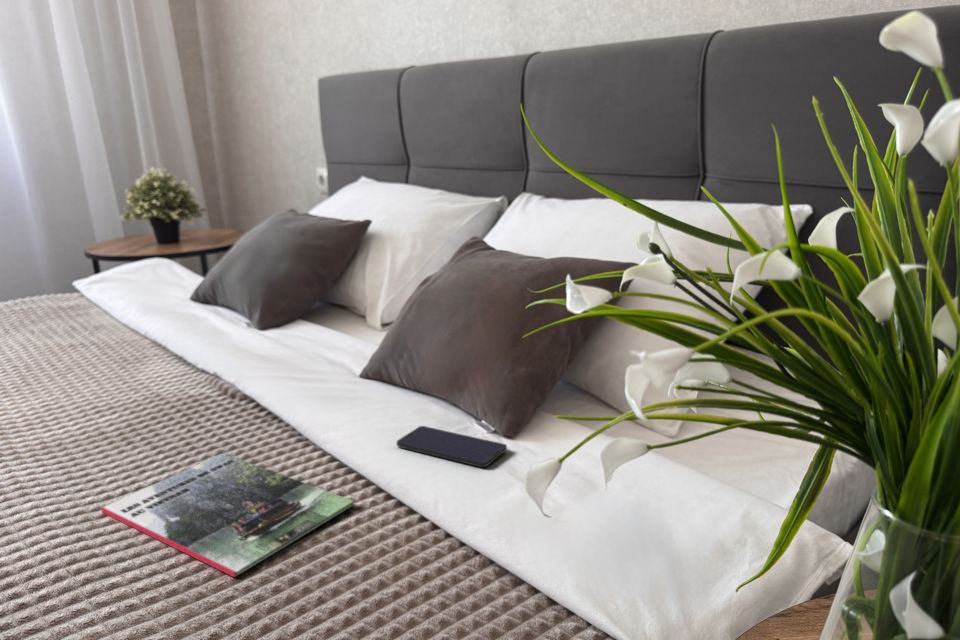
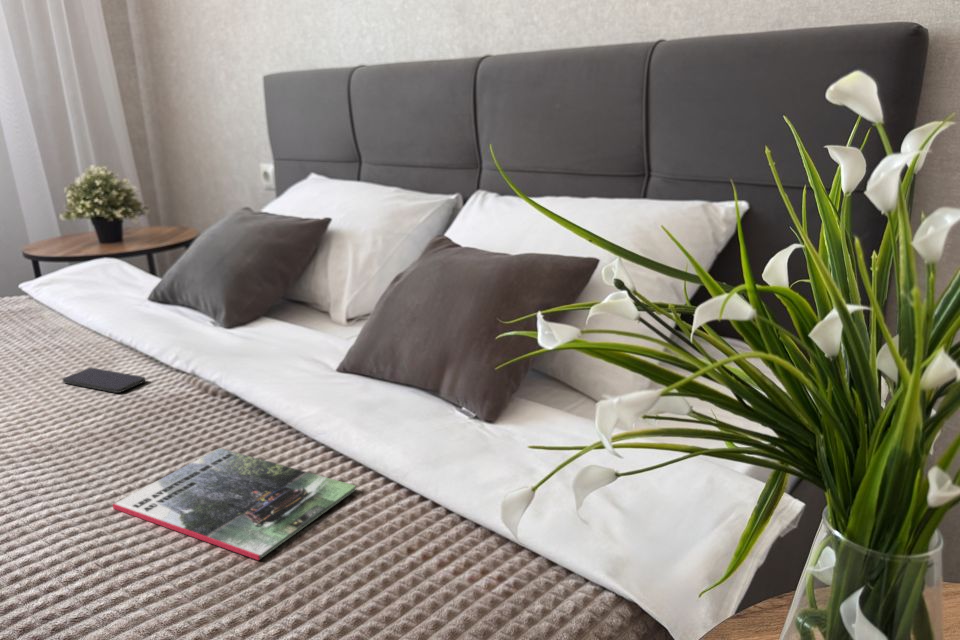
smartphone: present [397,426,507,467] -> present [63,368,145,393]

